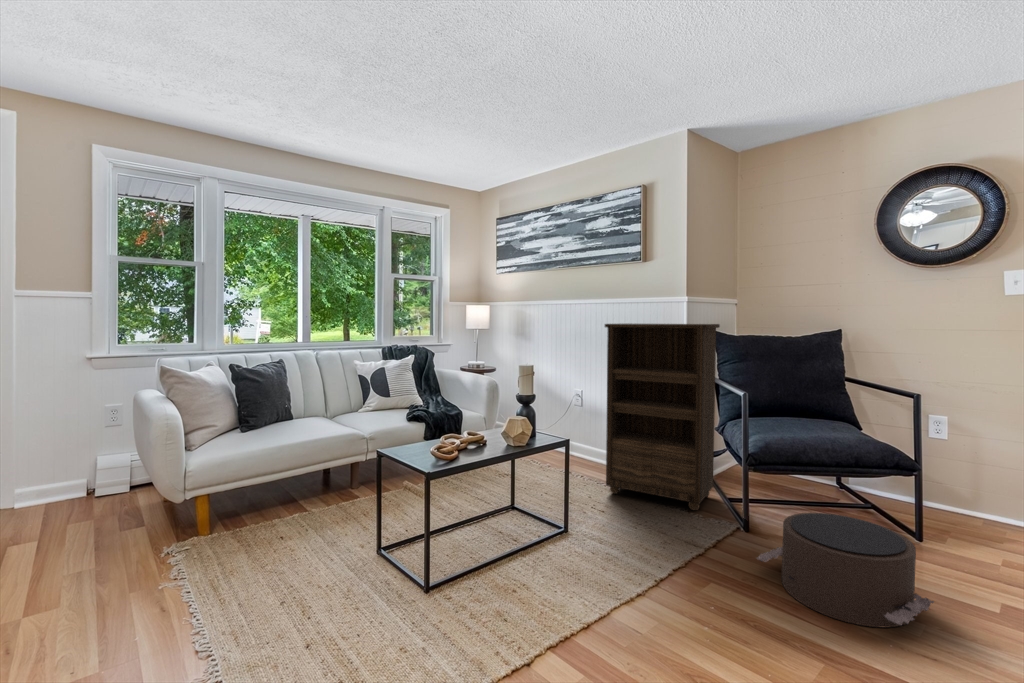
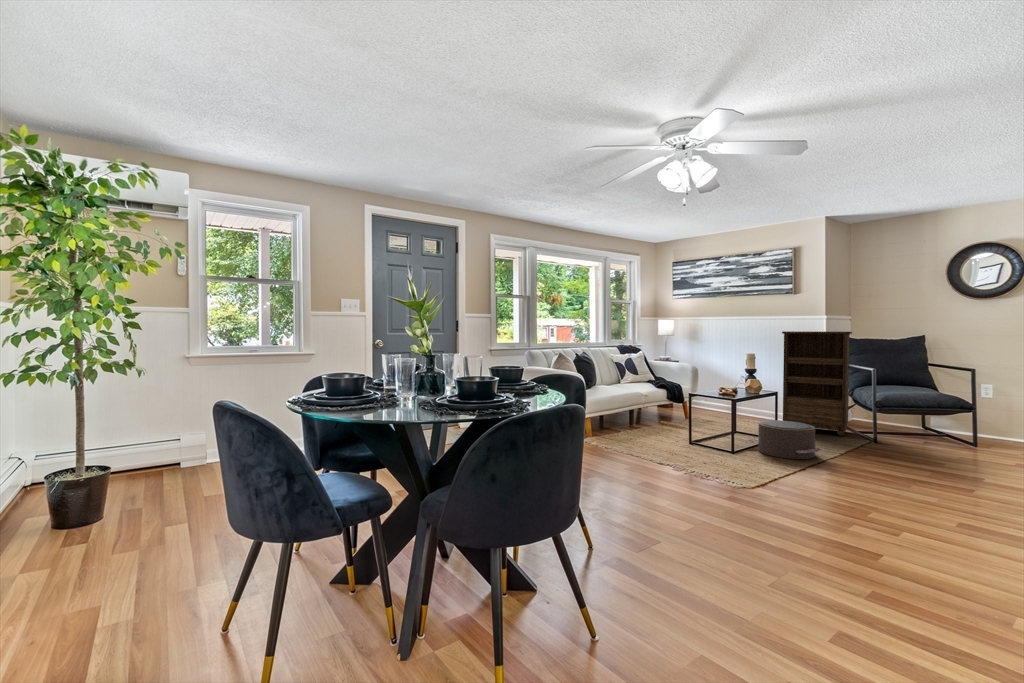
pouf: present [757,513,934,628] -> present [748,420,820,459]

